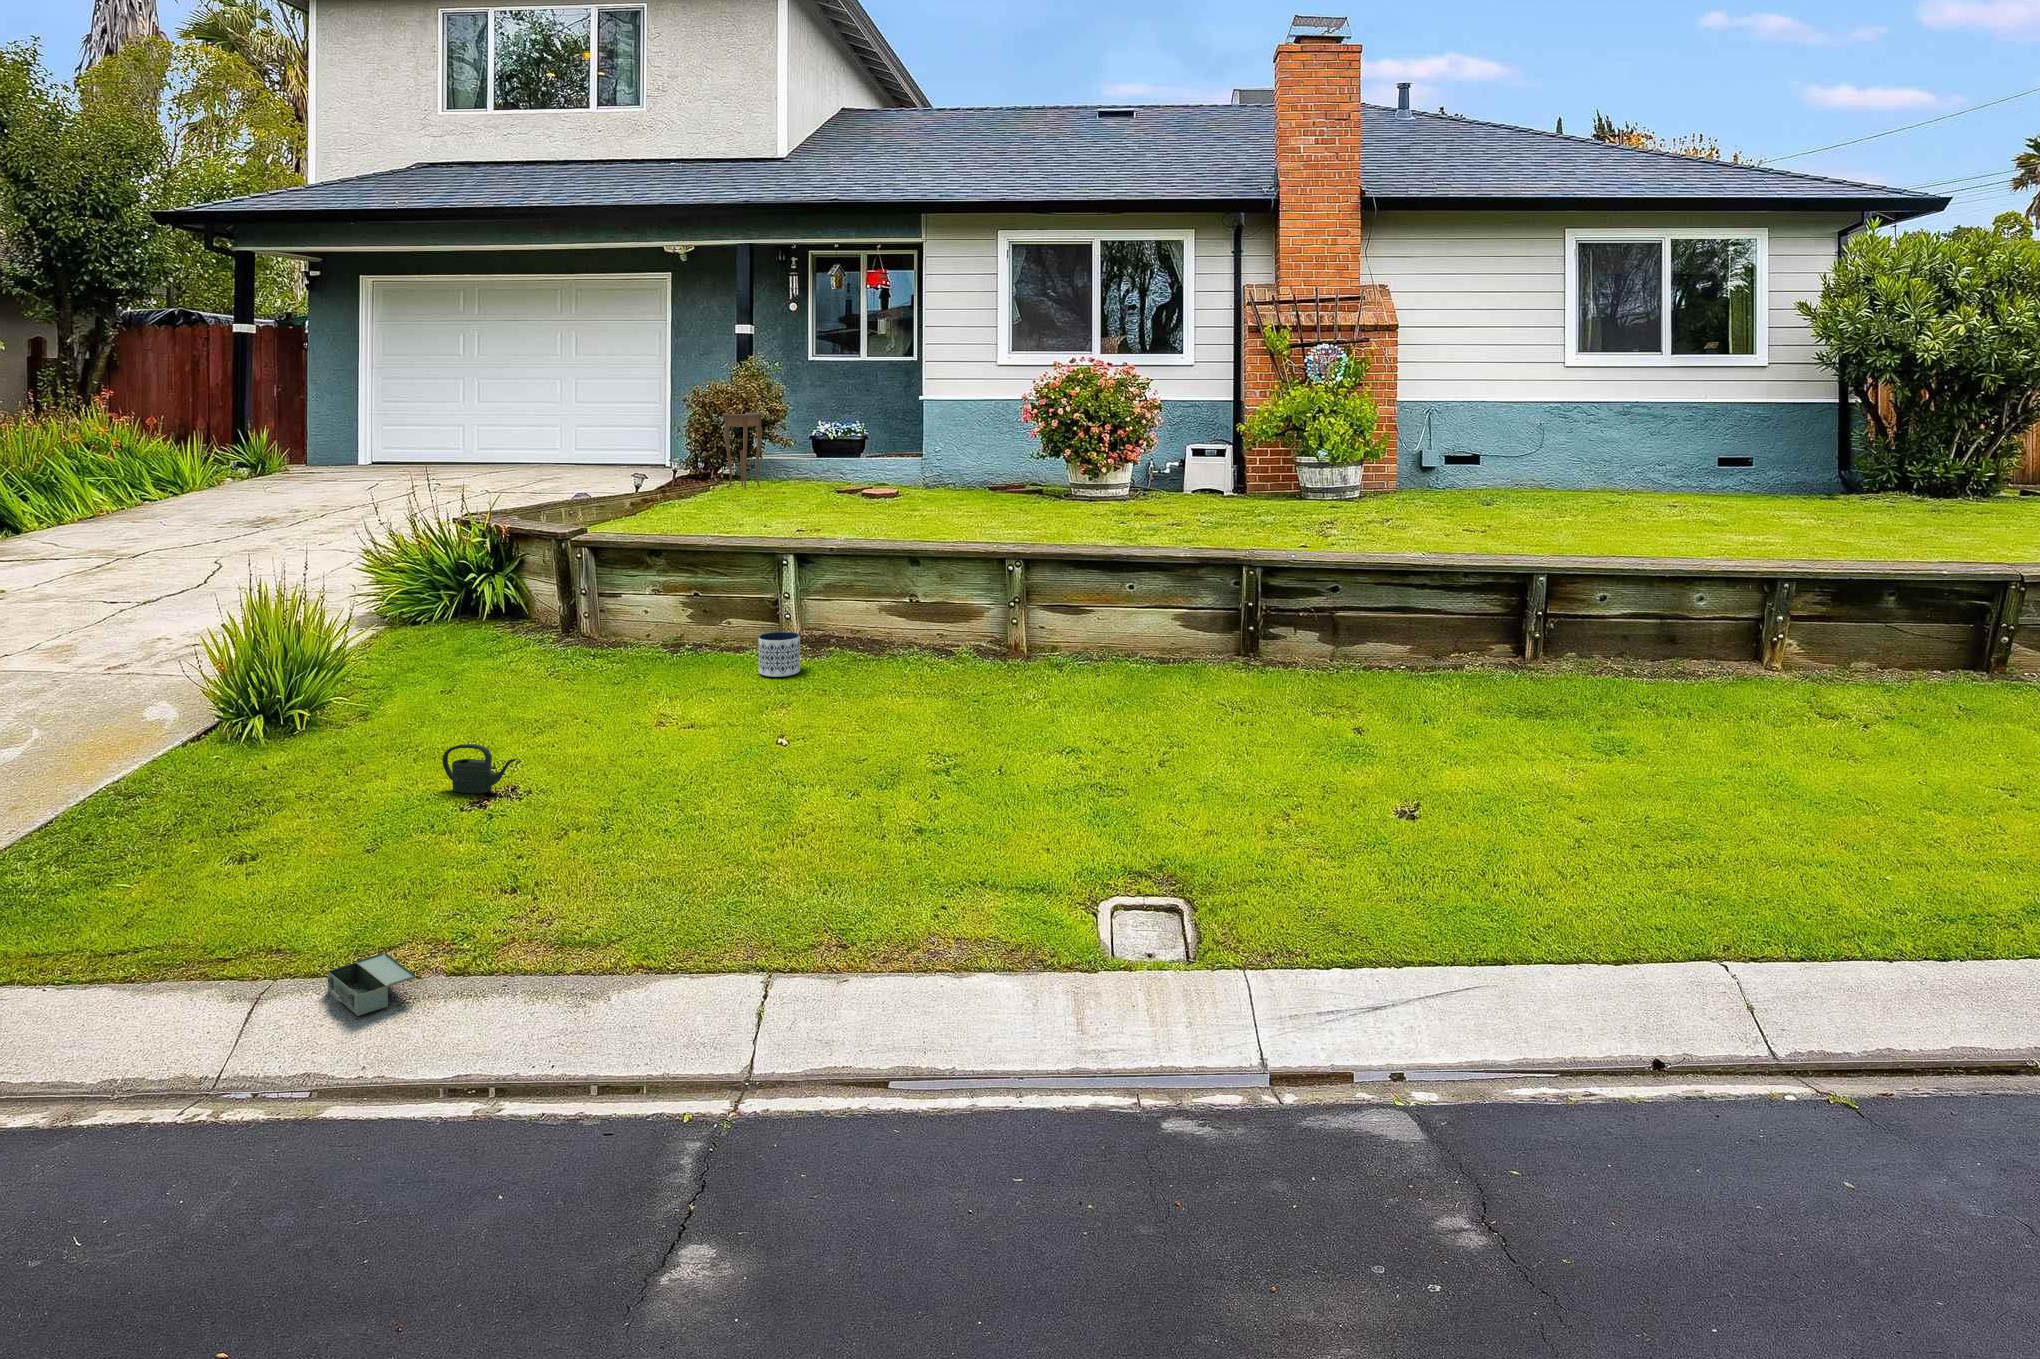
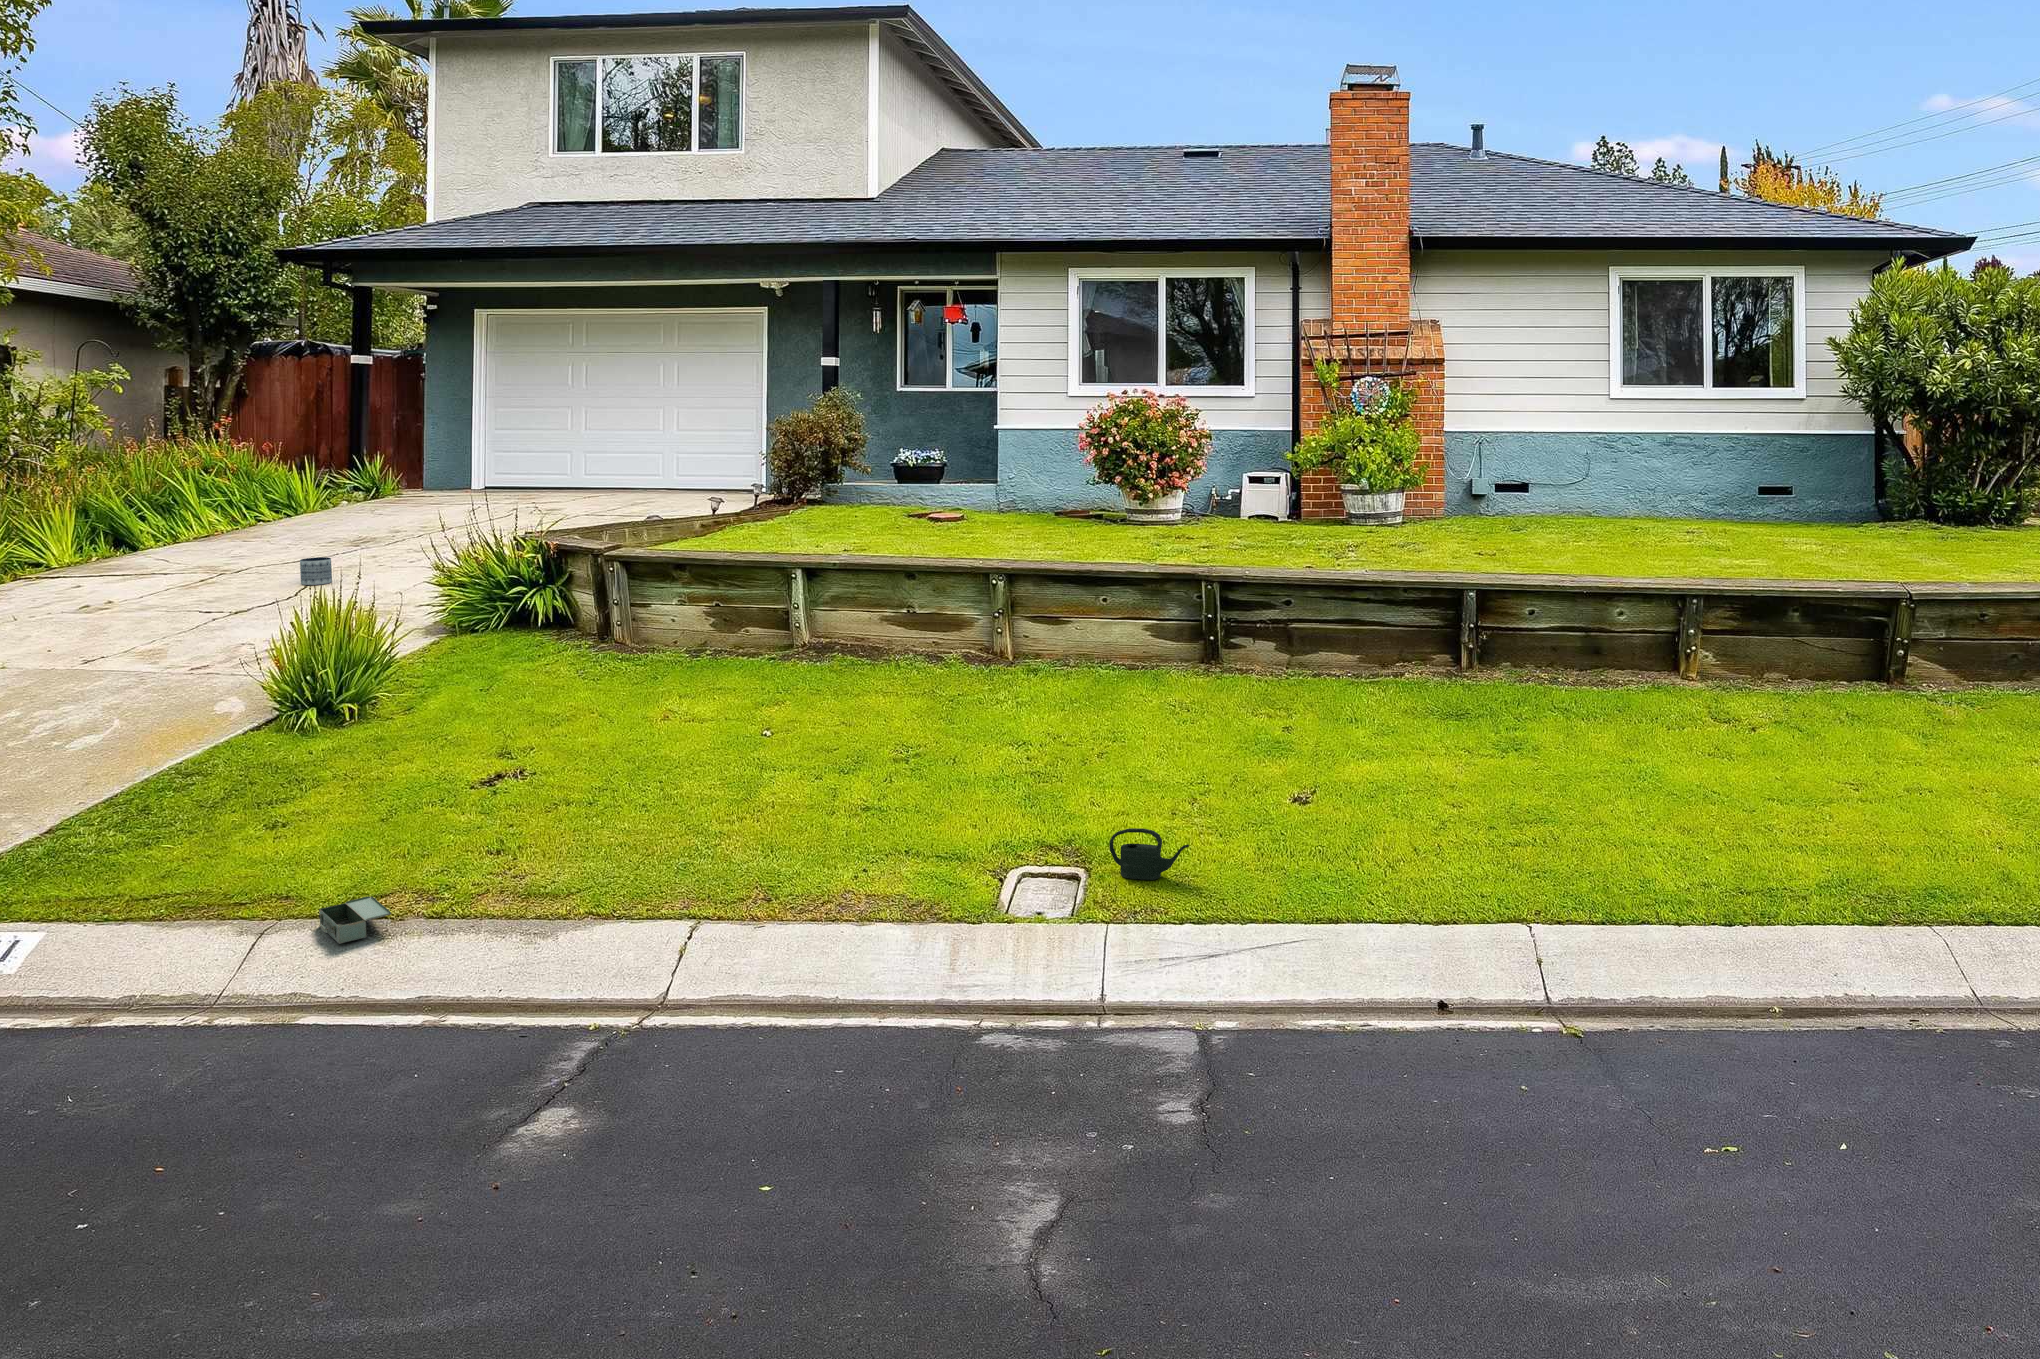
side table: present [722,413,764,489] -> none [803,443,843,517]
planter: present [758,632,800,677] -> present [300,557,332,585]
watering can: present [442,744,515,794] -> present [1109,828,1189,880]

